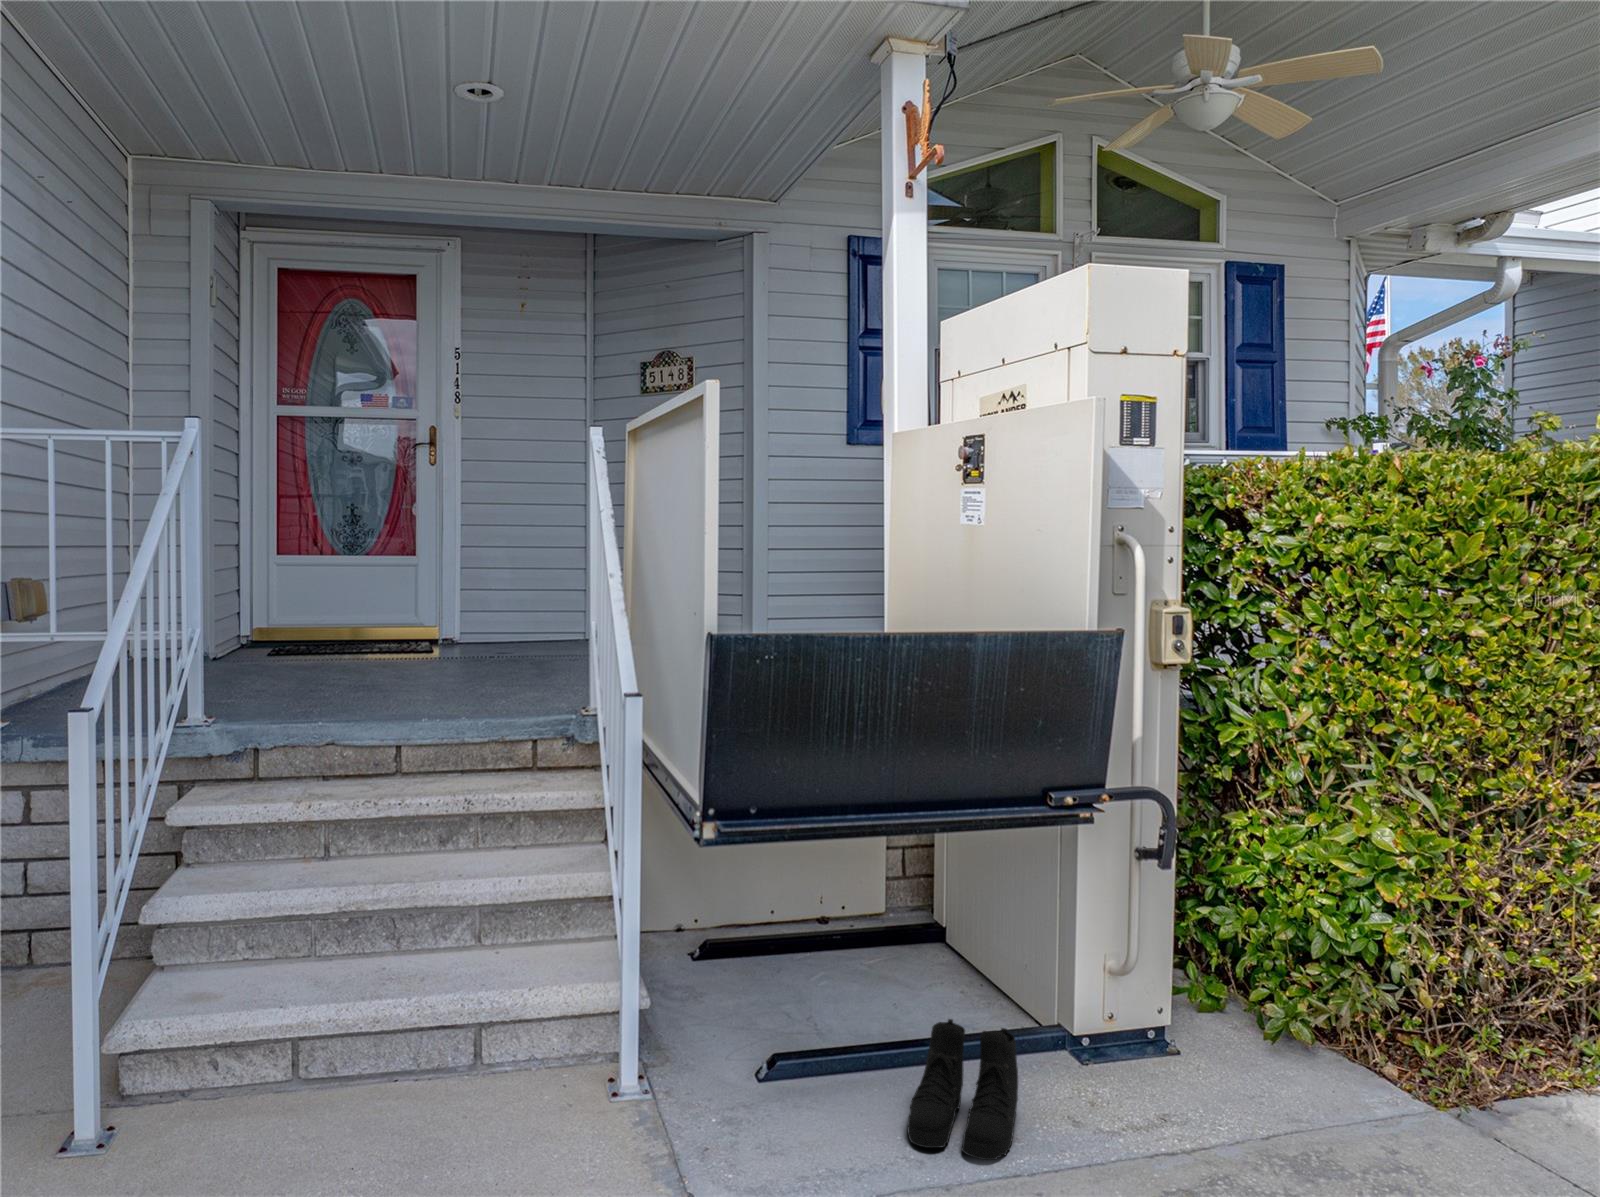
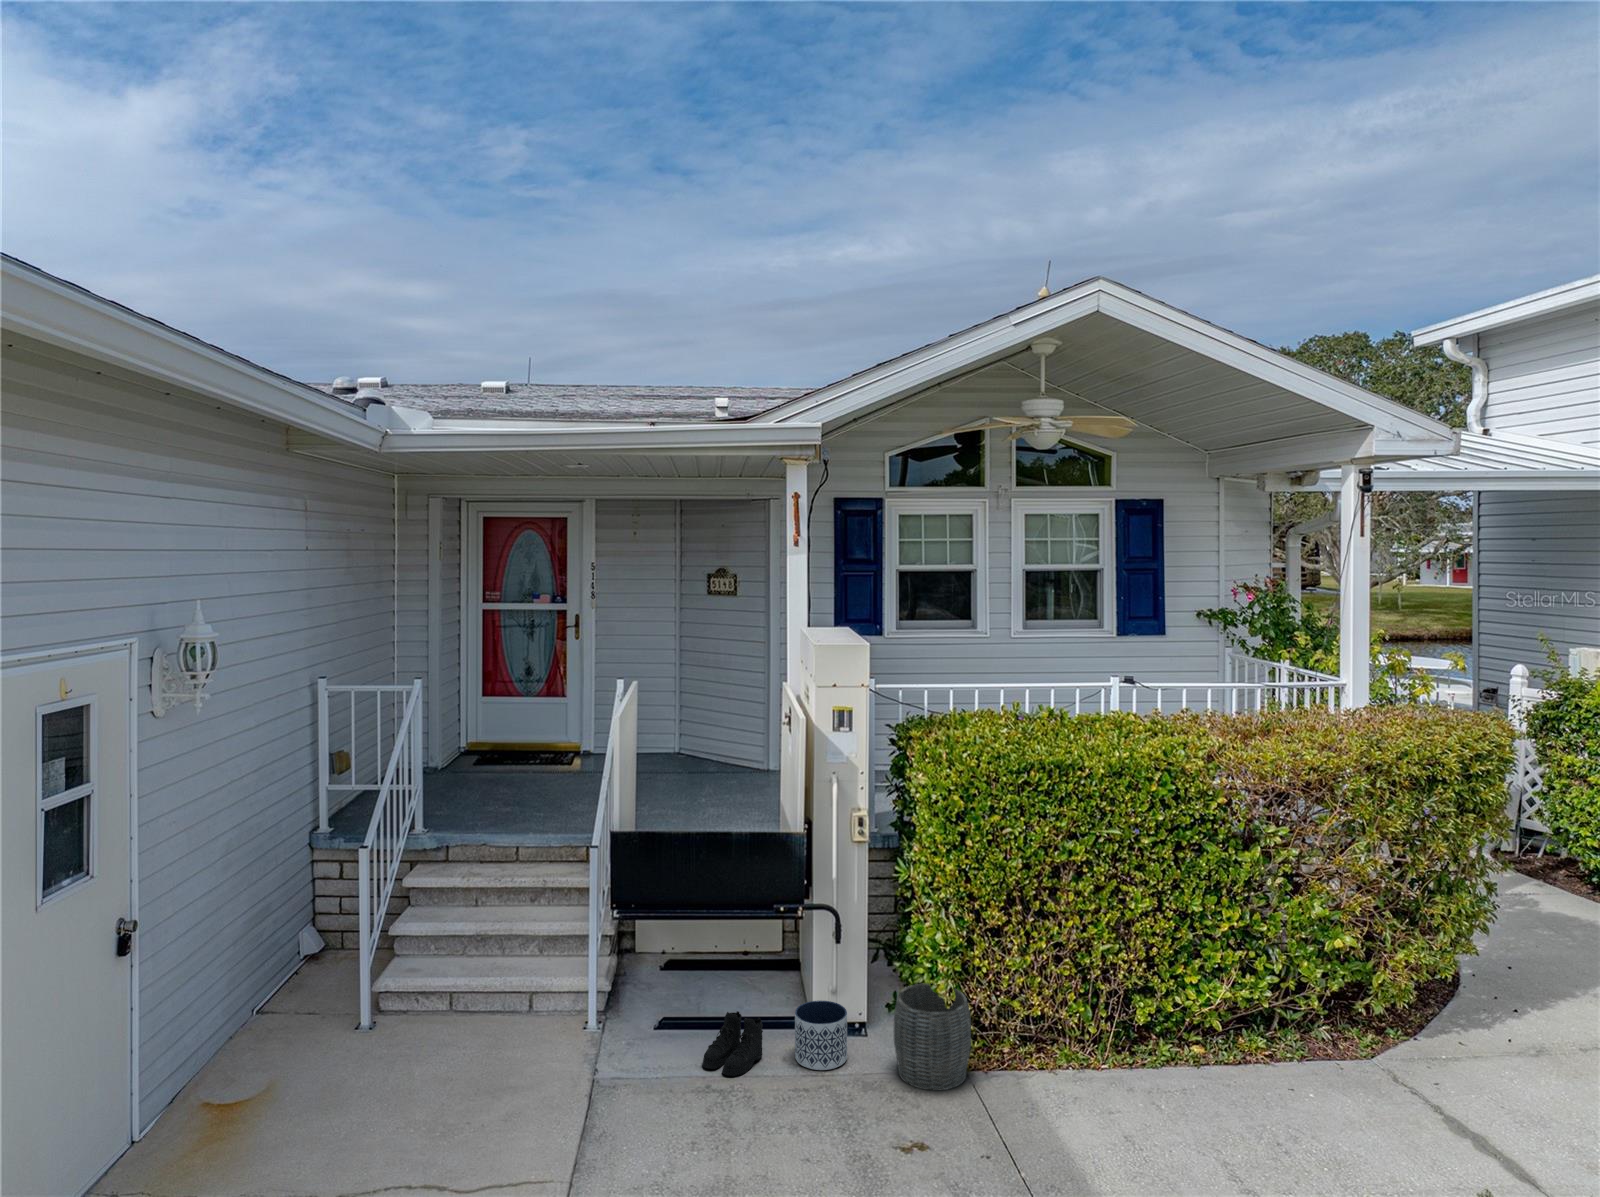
woven basket: none [1279,930,1453,1144] -> present [894,983,971,1090]
planter: none [1074,982,1187,1125] -> present [795,1001,847,1070]

